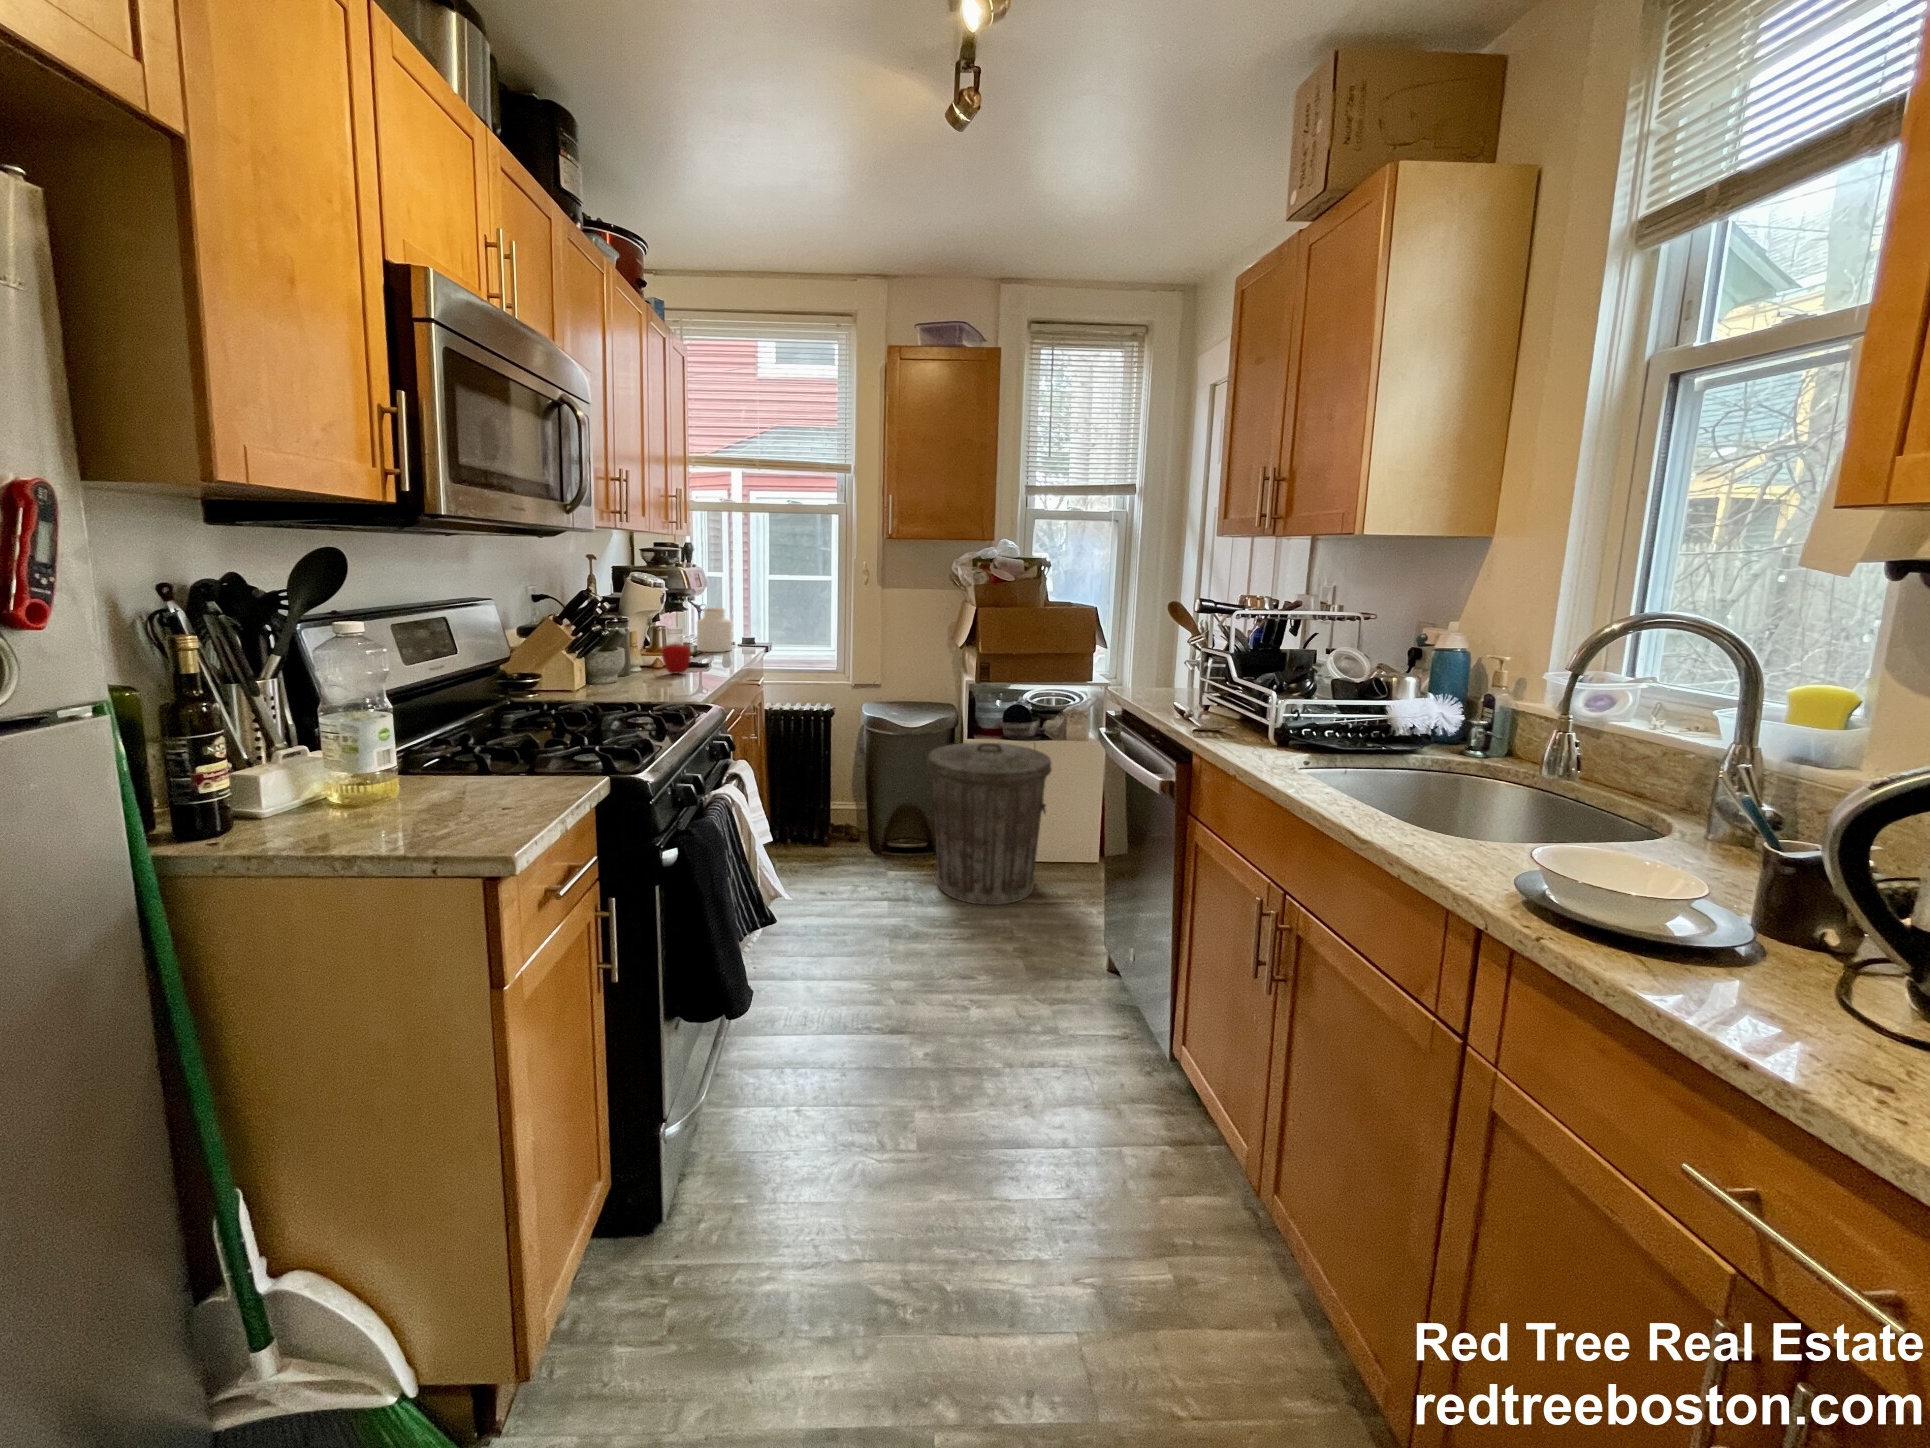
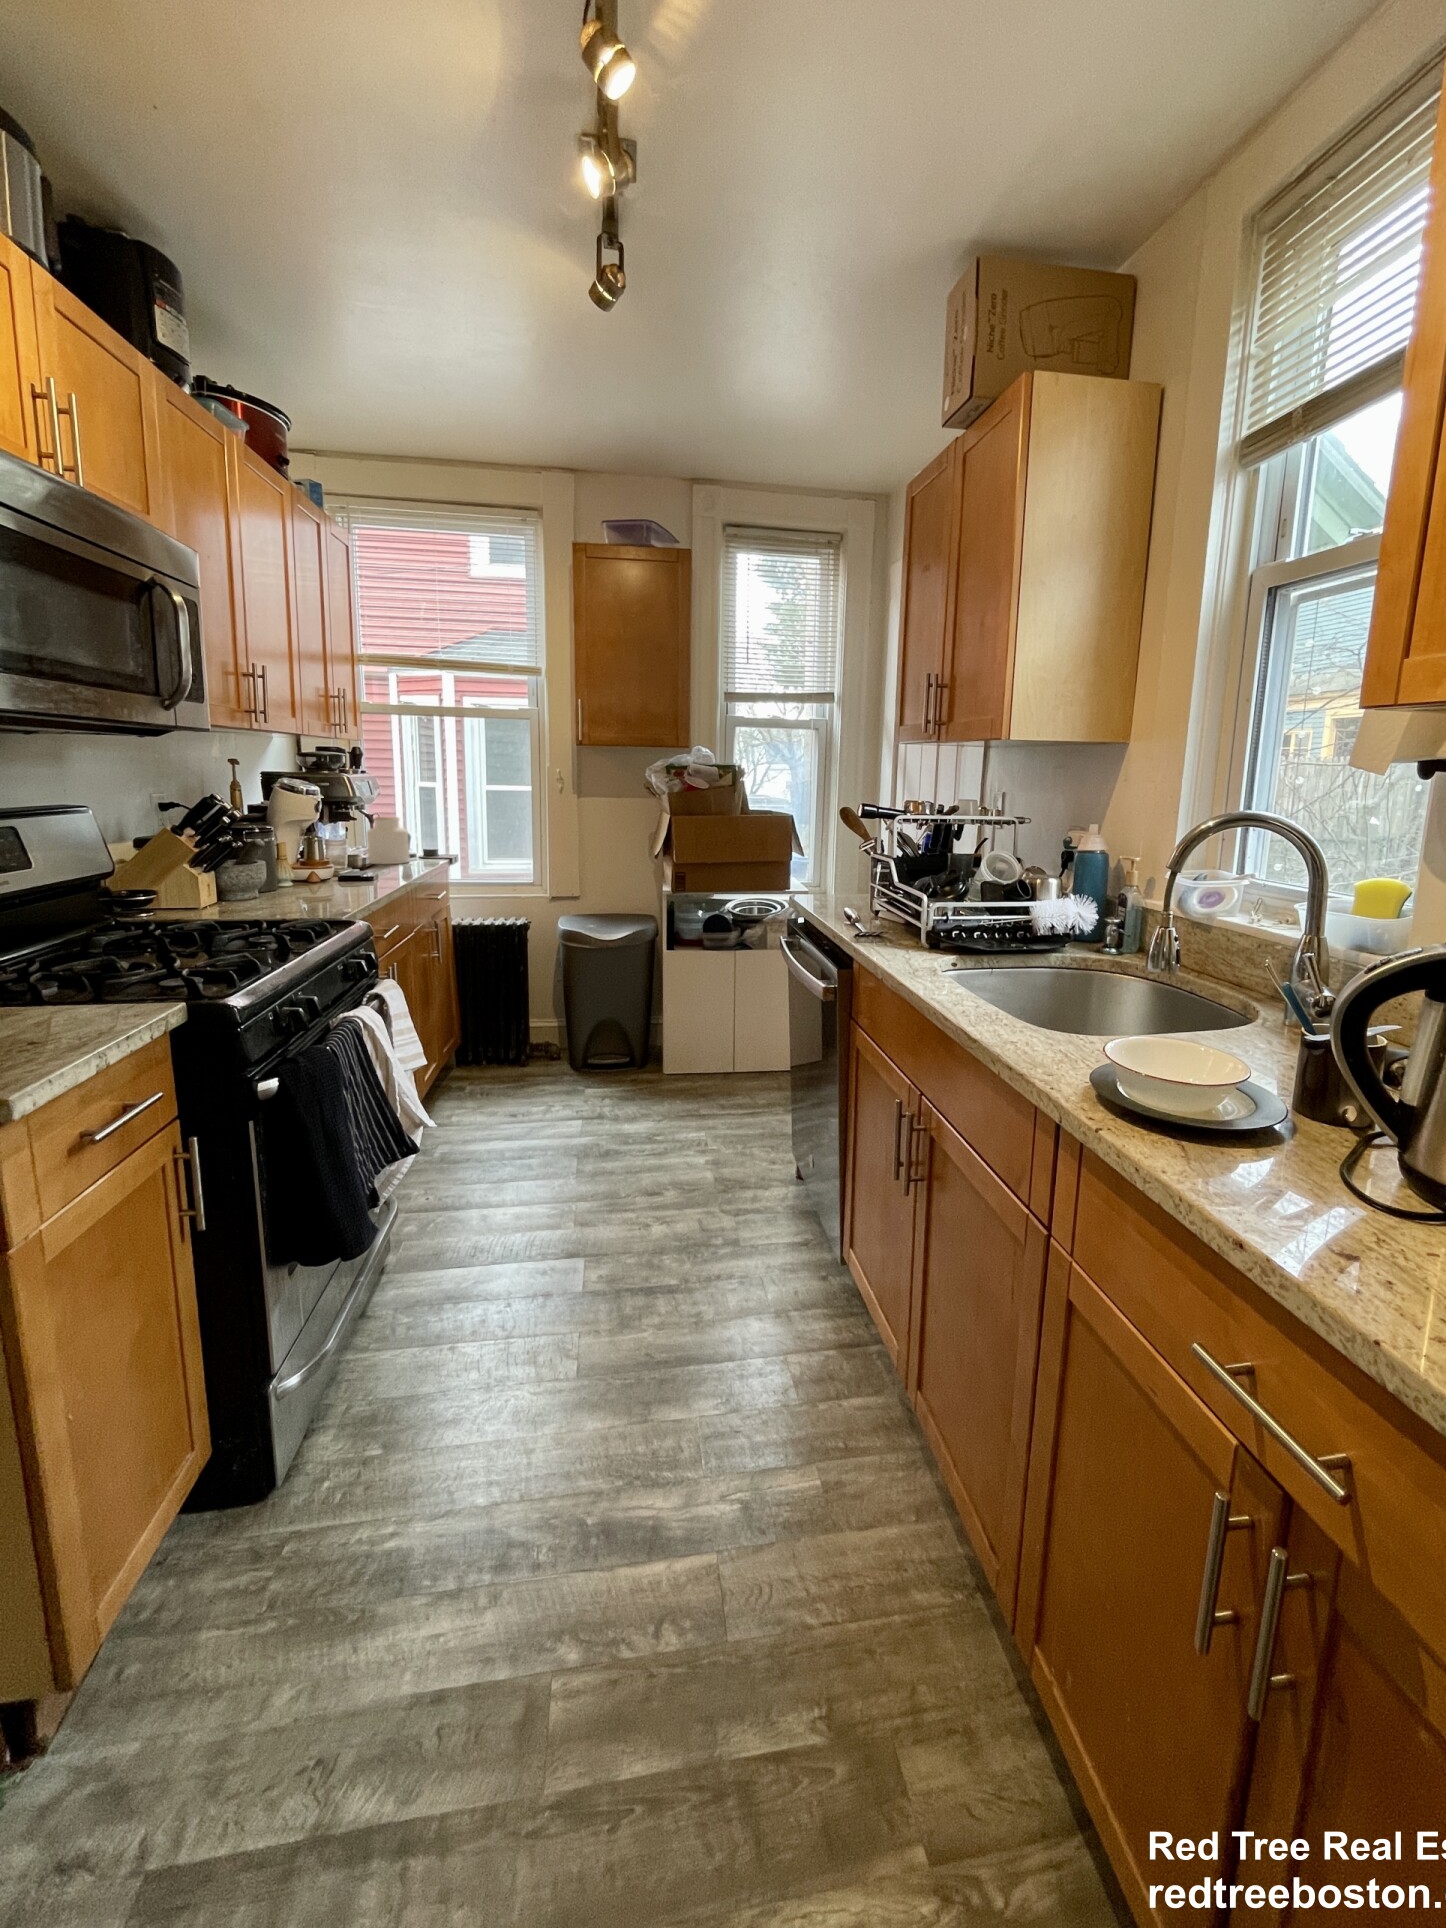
apple: present [662,644,691,674] -> none [311,854,347,889]
trash can: present [927,743,1052,905] -> none [622,954,751,1121]

